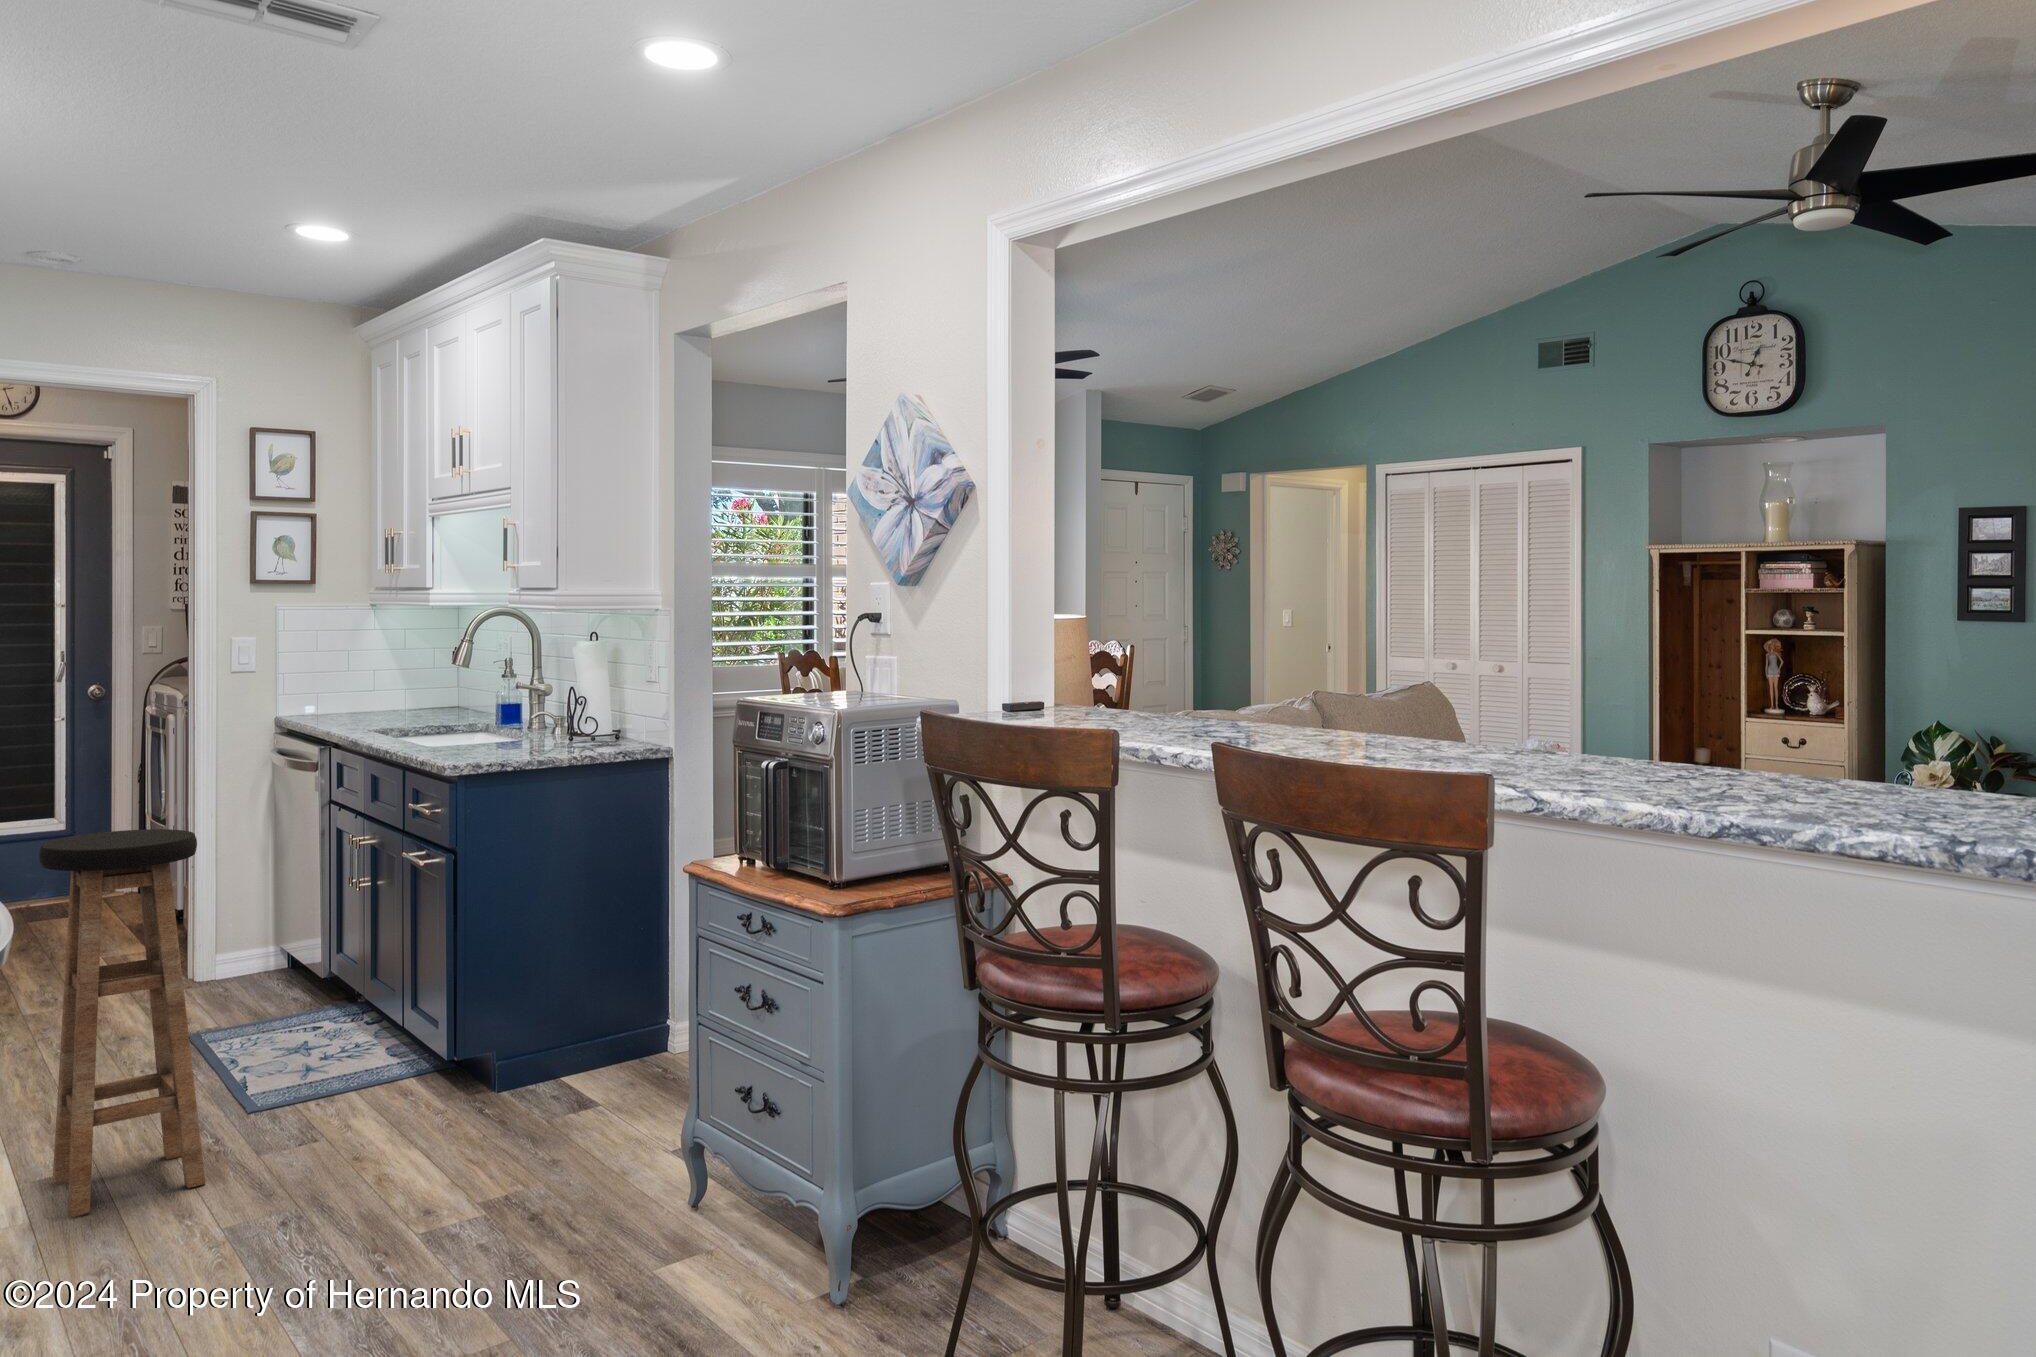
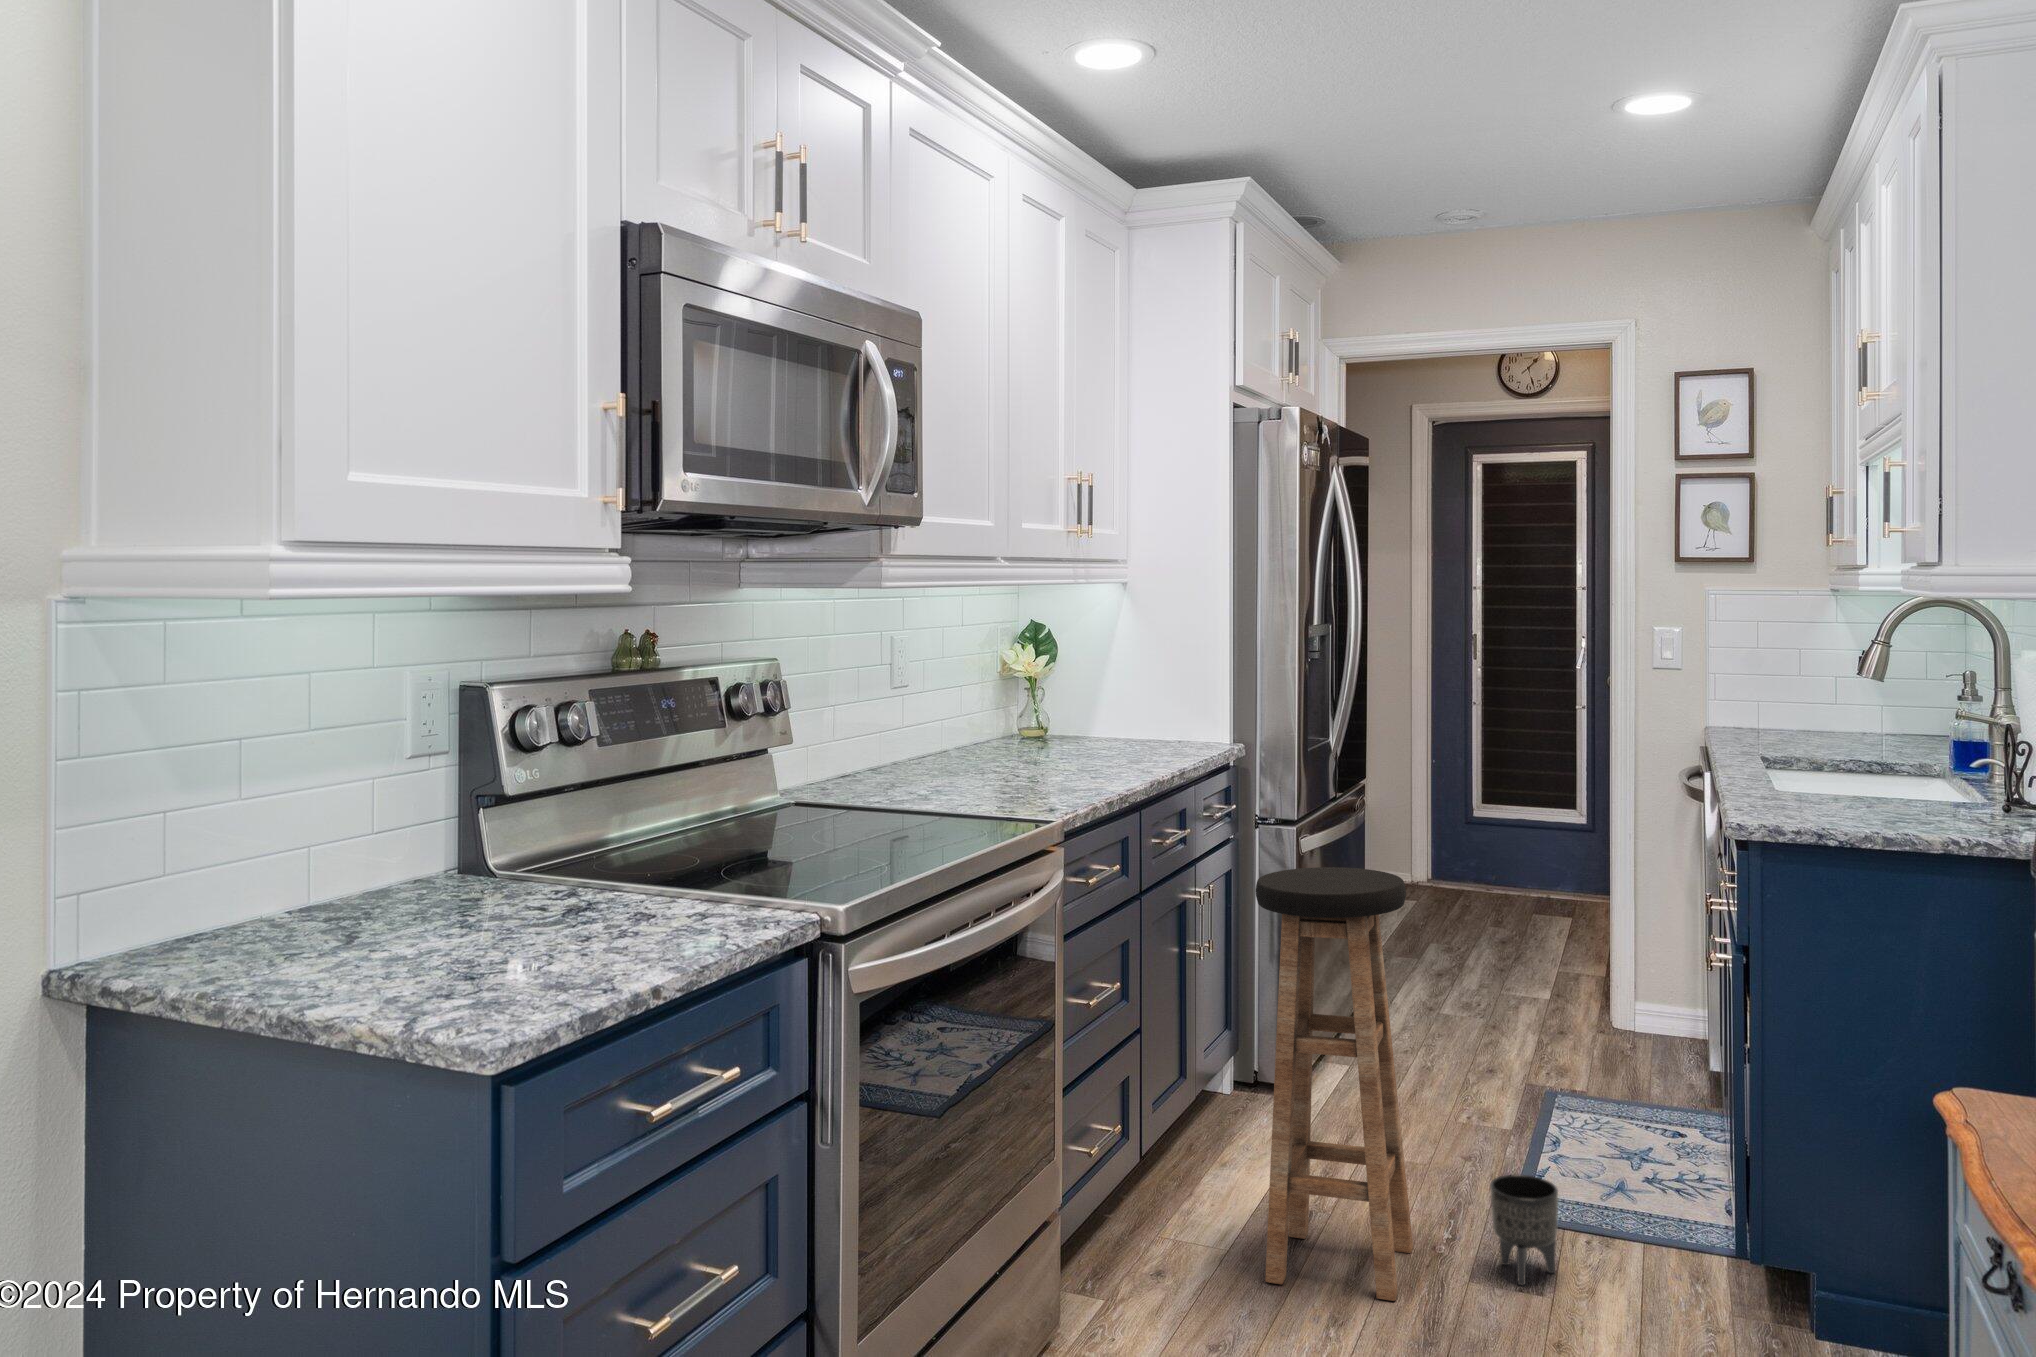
planter: none [260,1056,318,1141] -> present [1490,1175,1558,1285]

